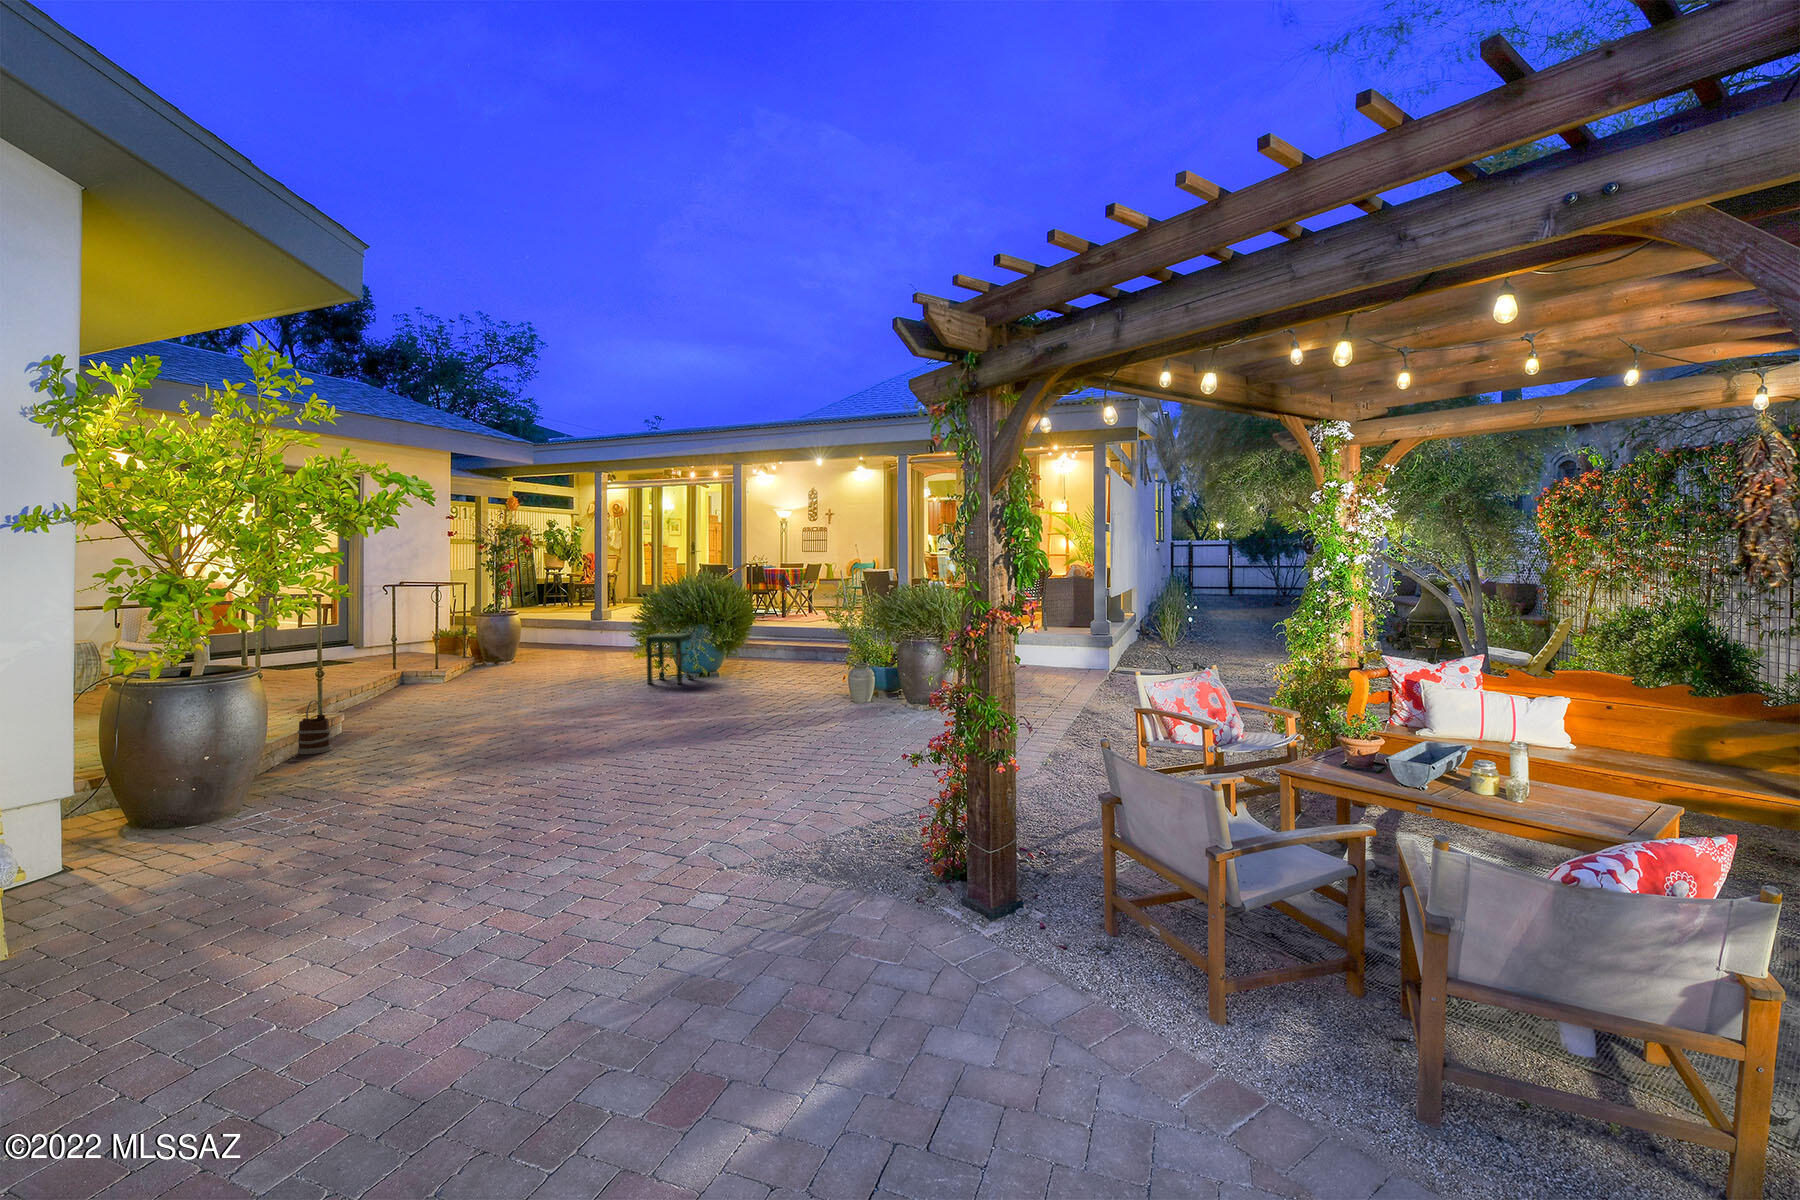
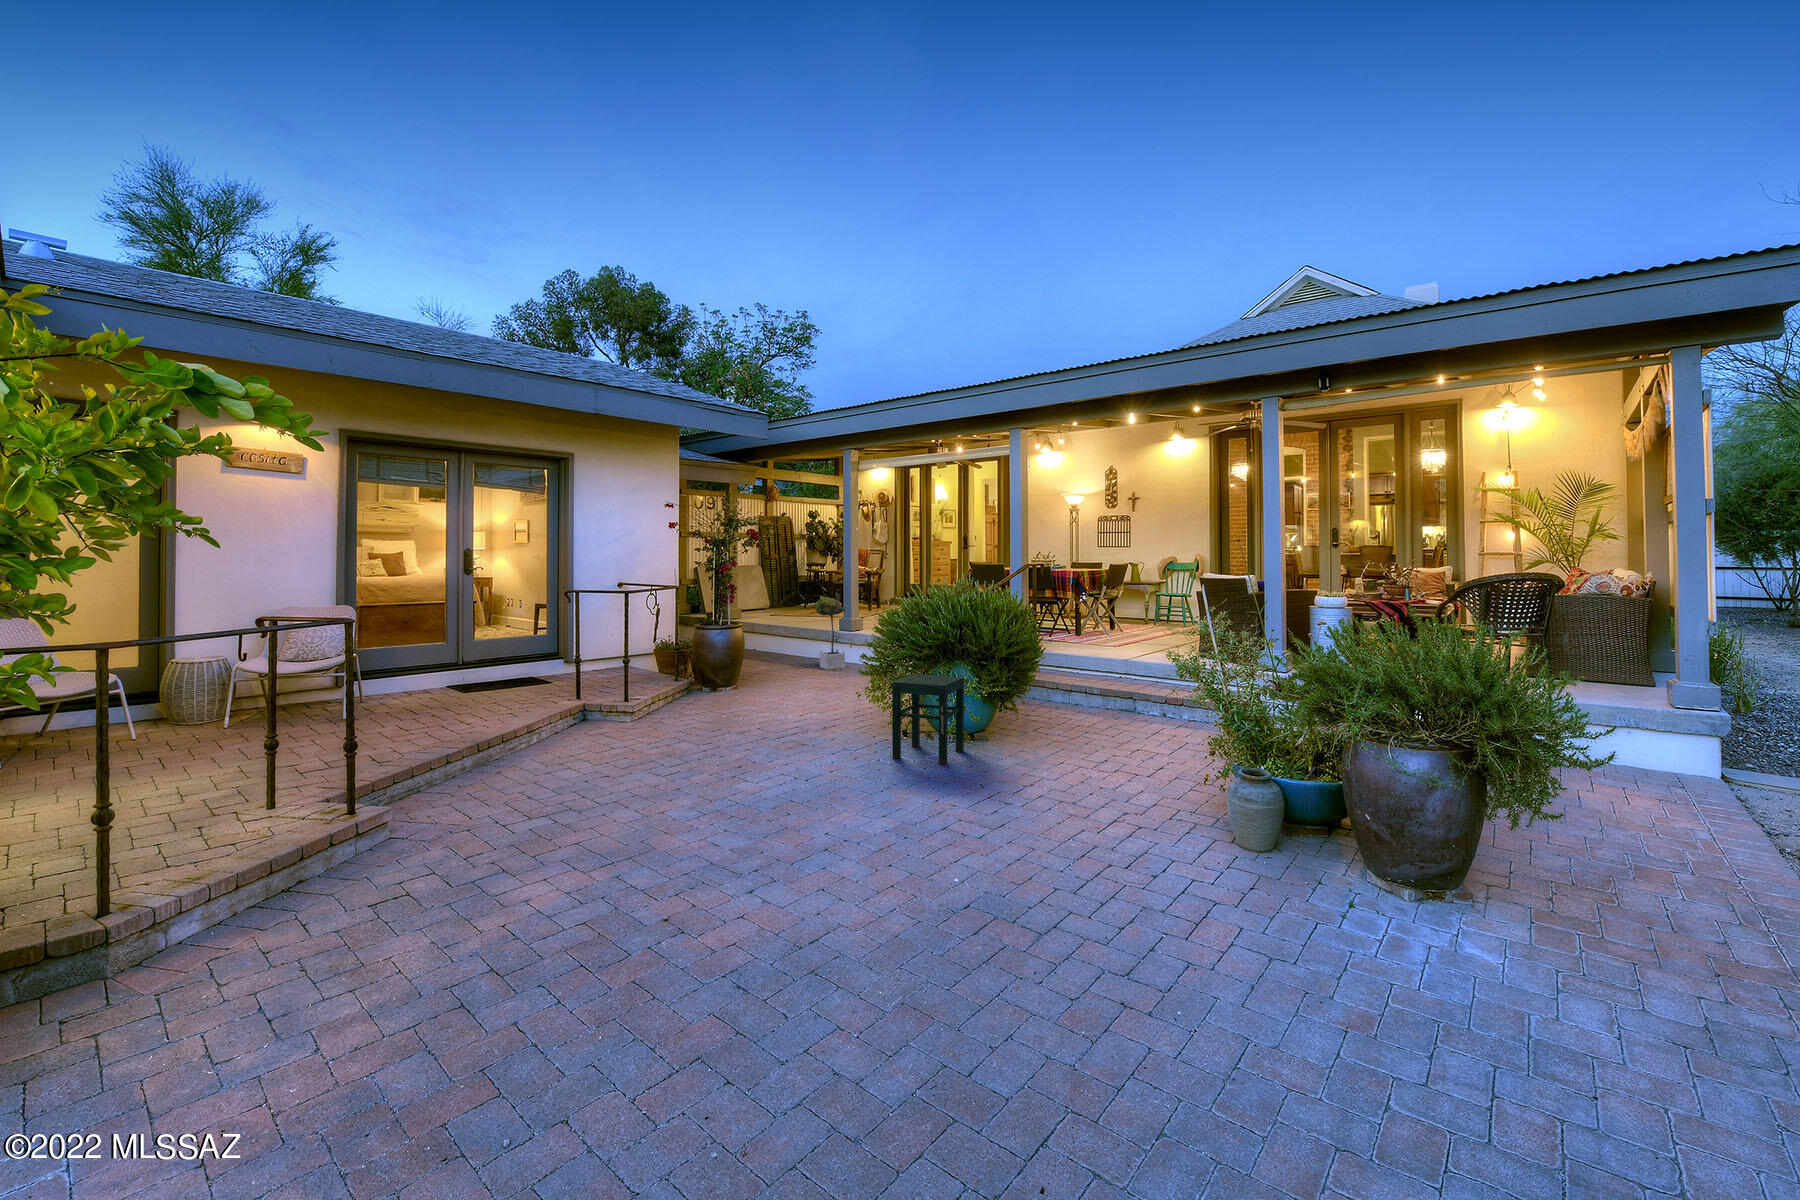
potted tree: none [570,593,597,652] -> present [815,596,845,670]
wooden bucket: present [298,700,332,754] -> none [102,872,195,1004]

